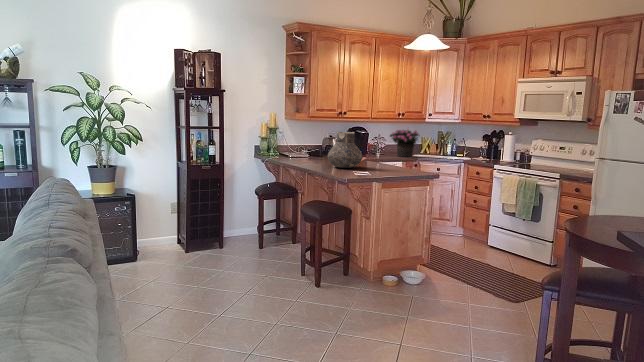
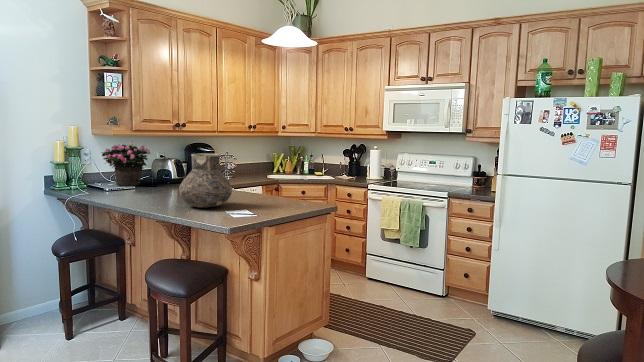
potted flower: present [390,128,420,157] -> present [102,141,150,186]

